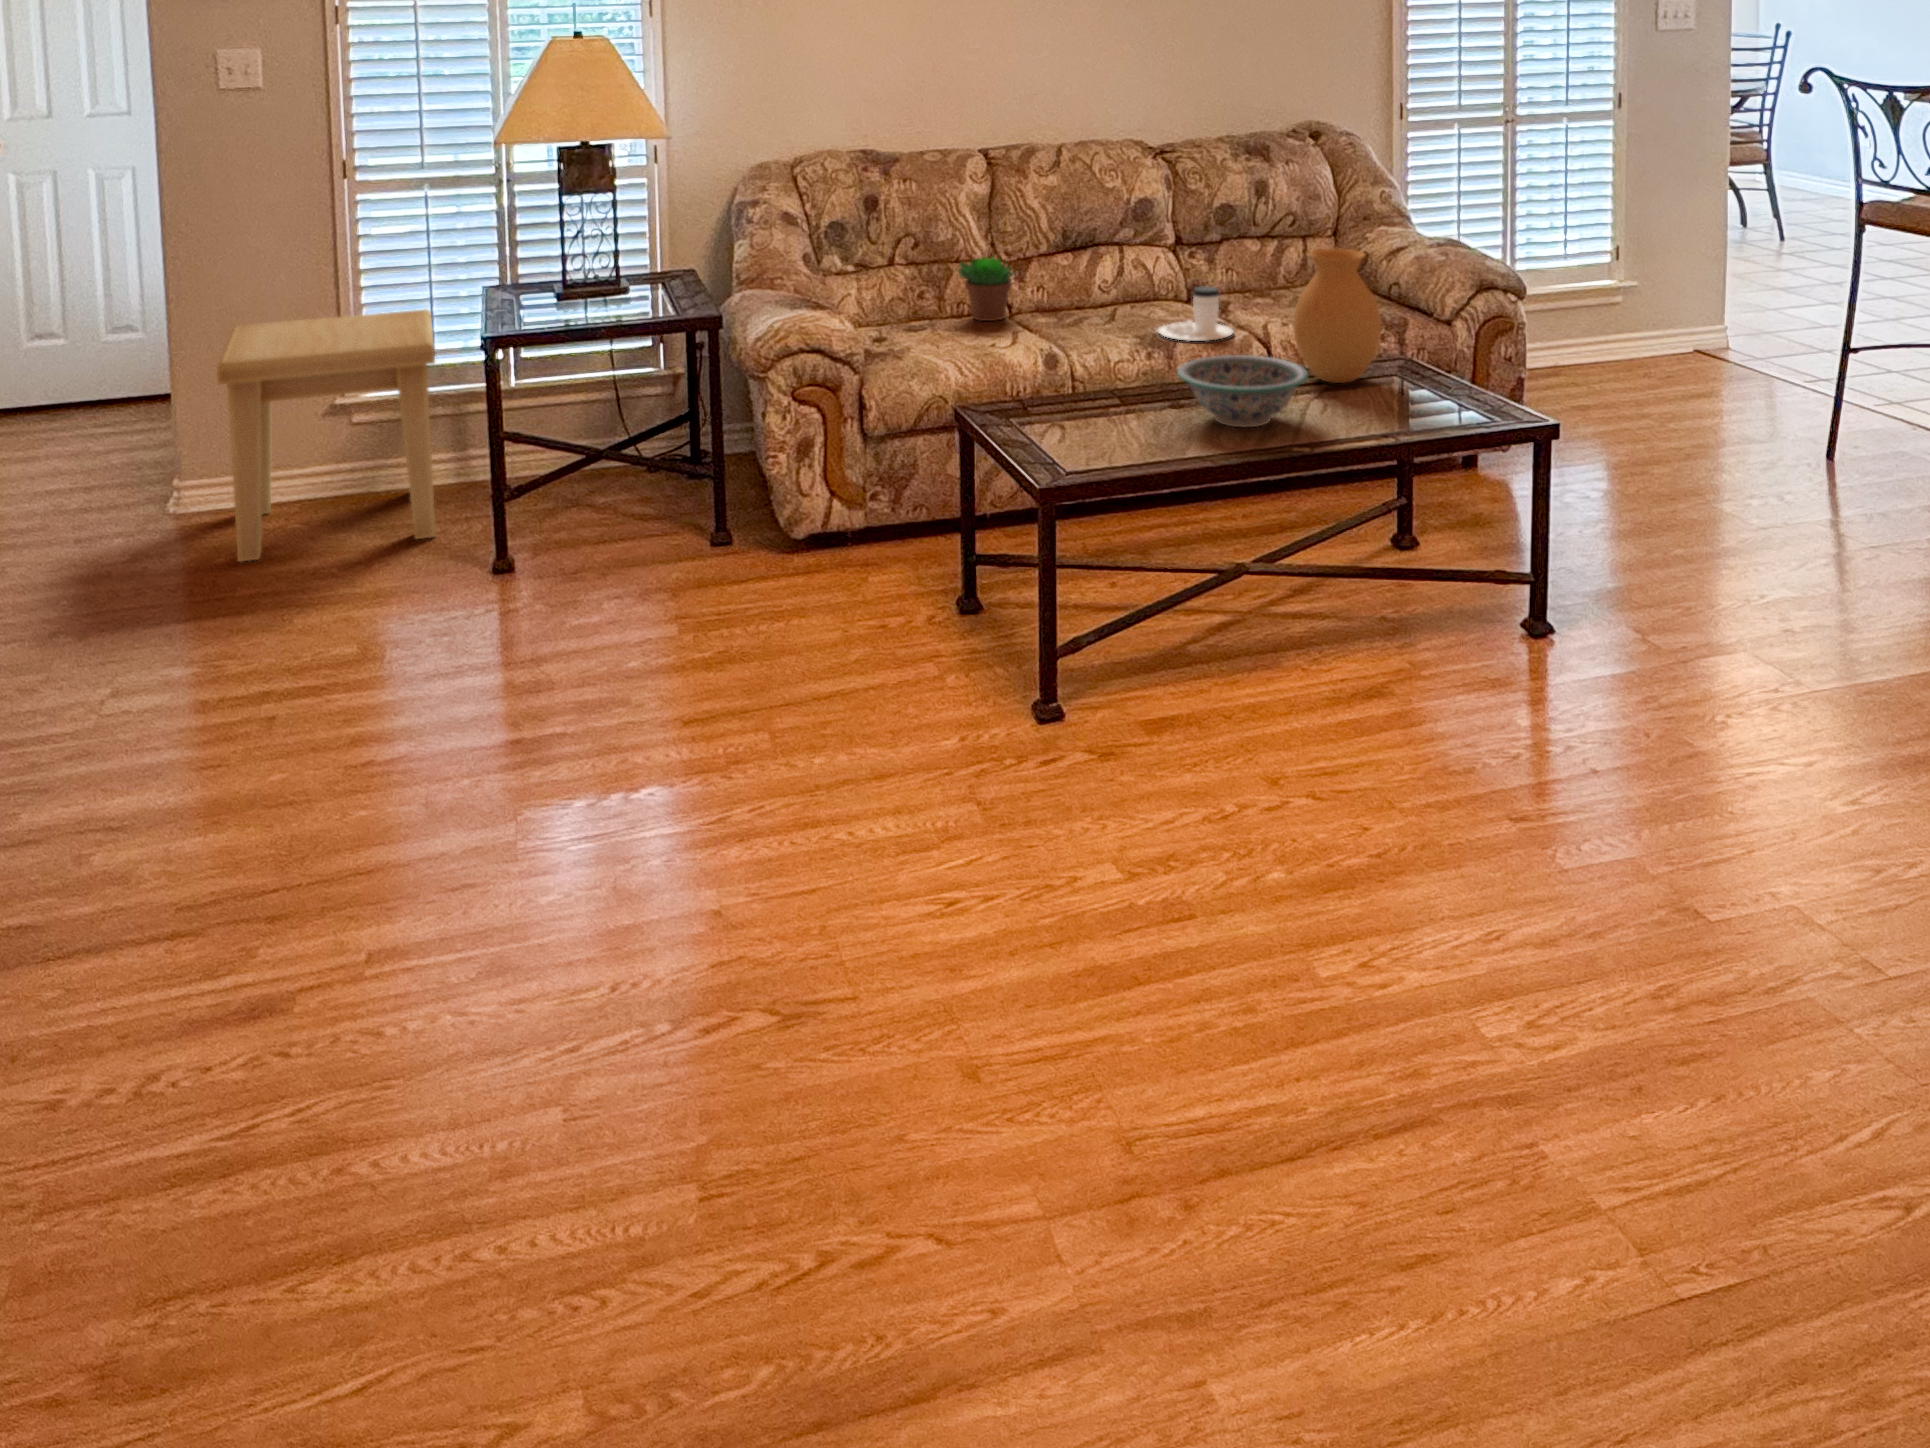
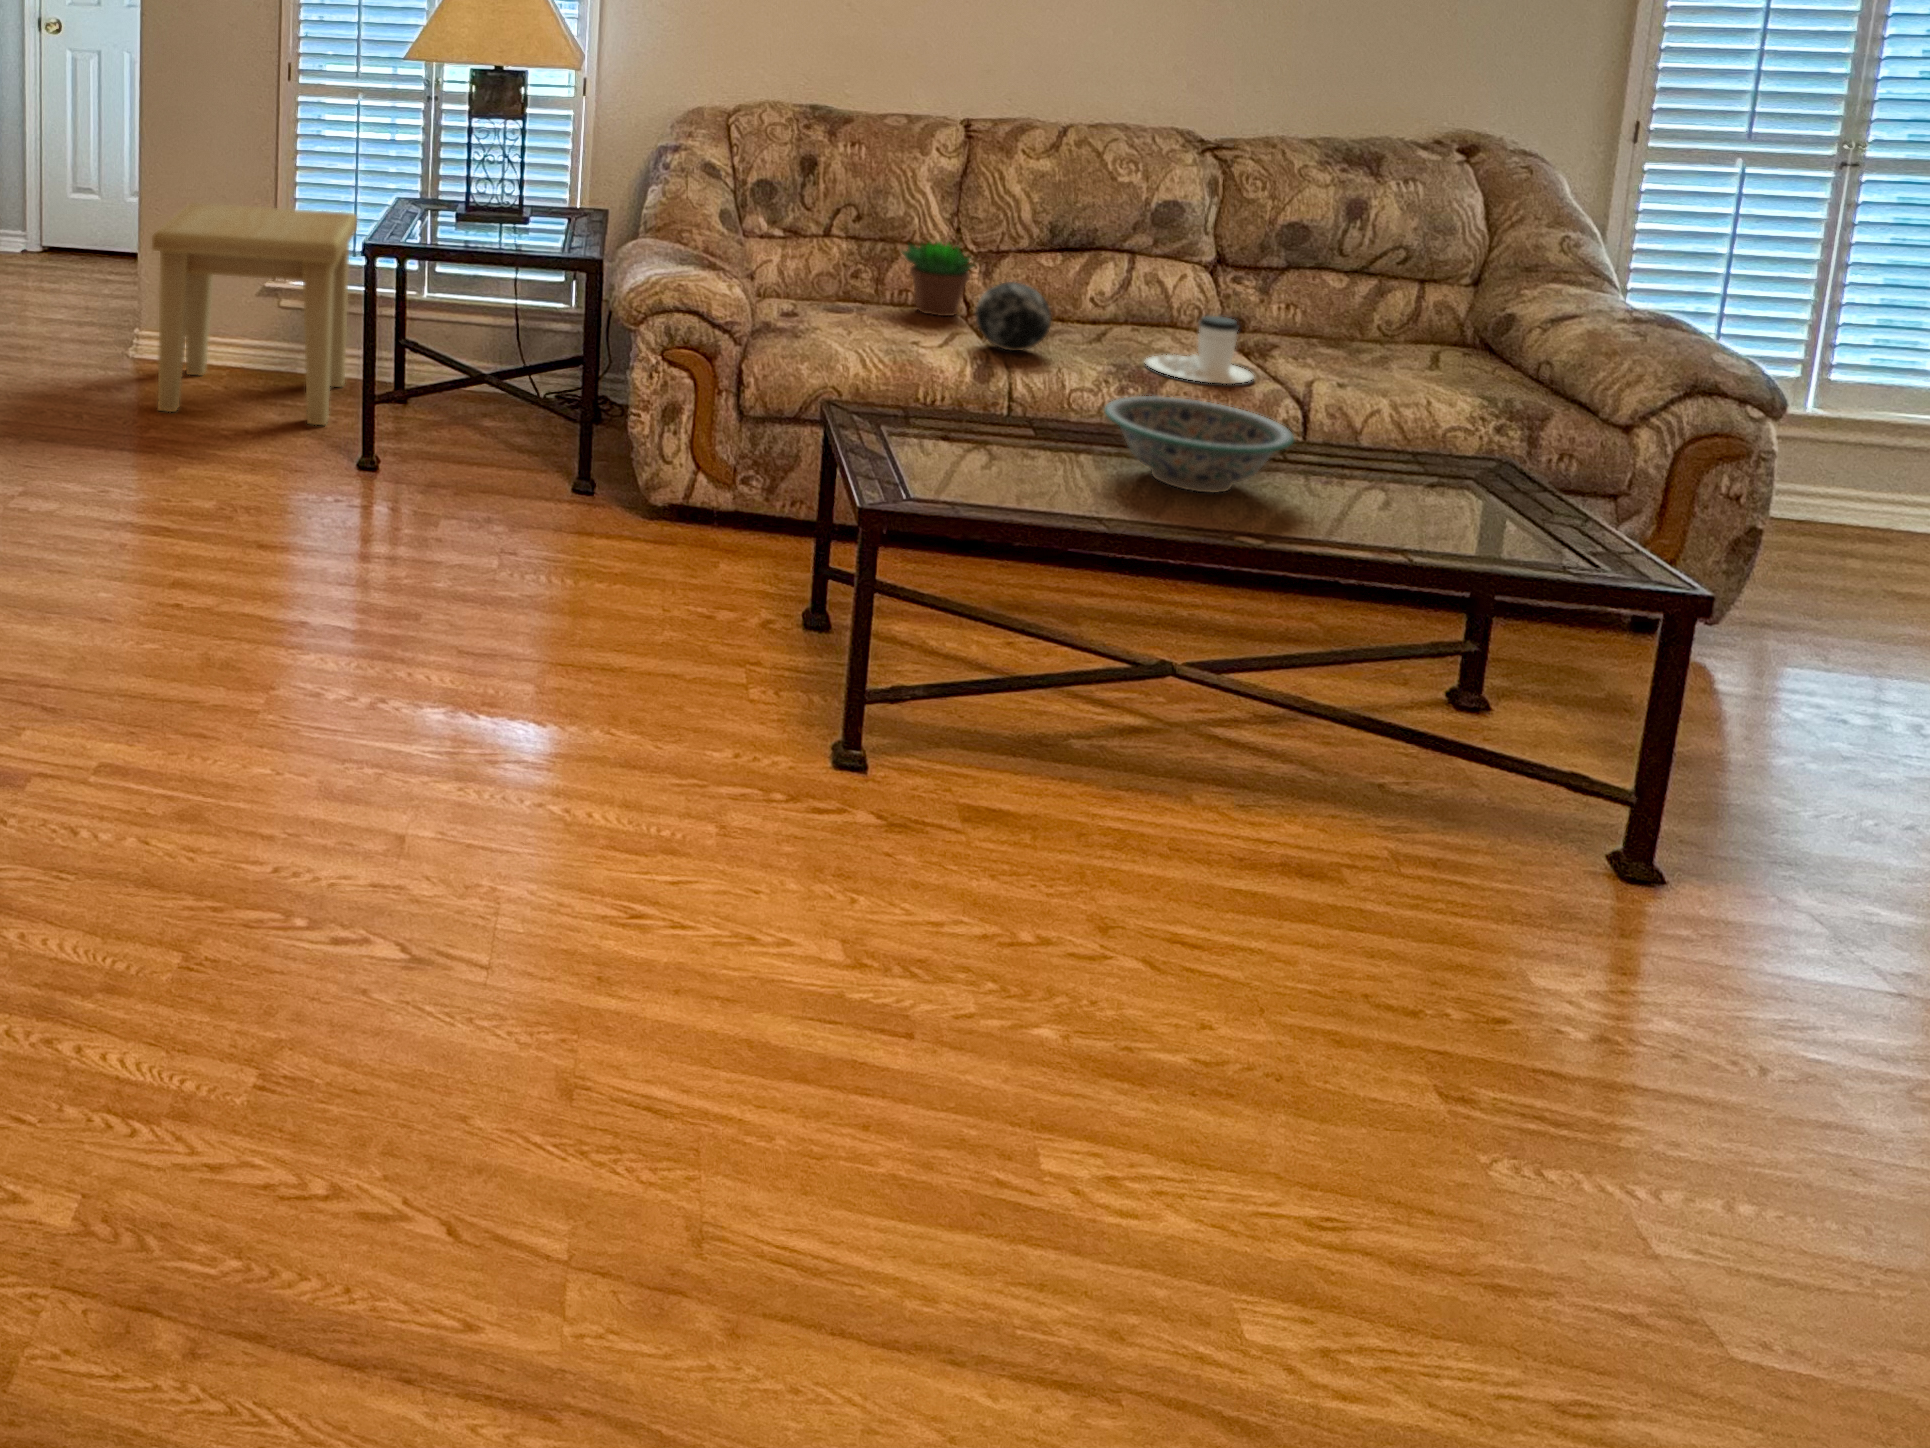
vase: present [1293,248,1381,383] -> none [1311,290,1449,467]
decorative orb: none [1032,282,1090,341] -> present [976,282,1051,351]

